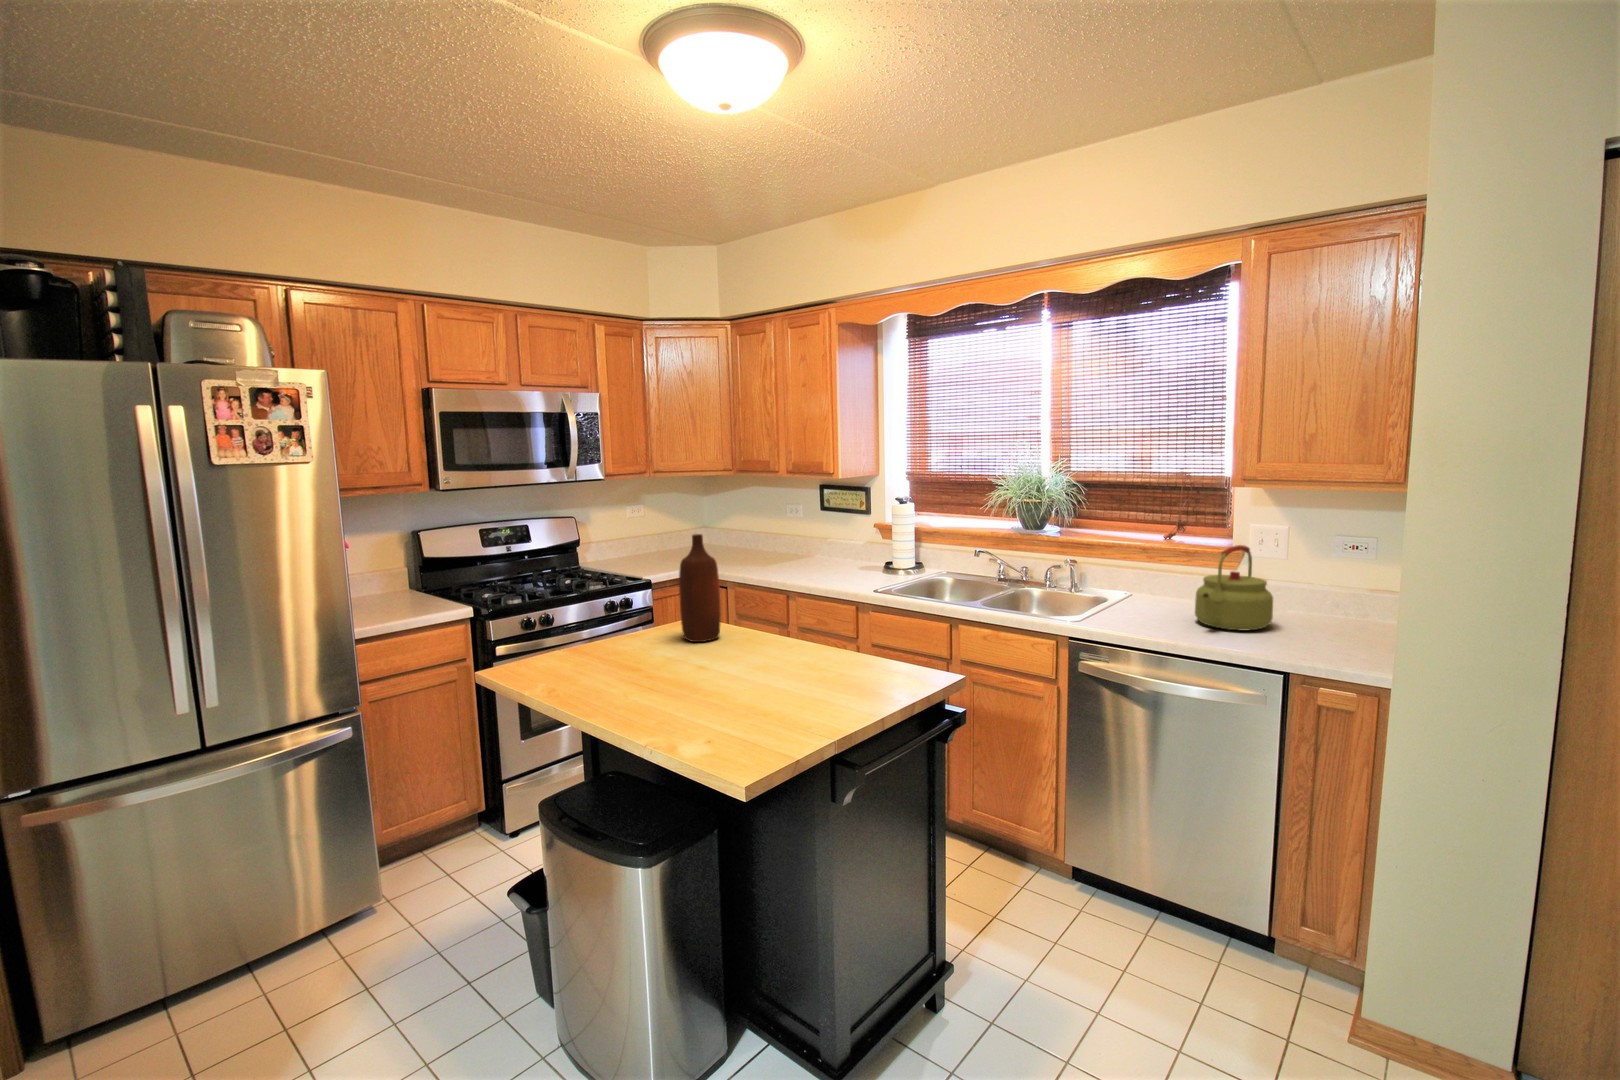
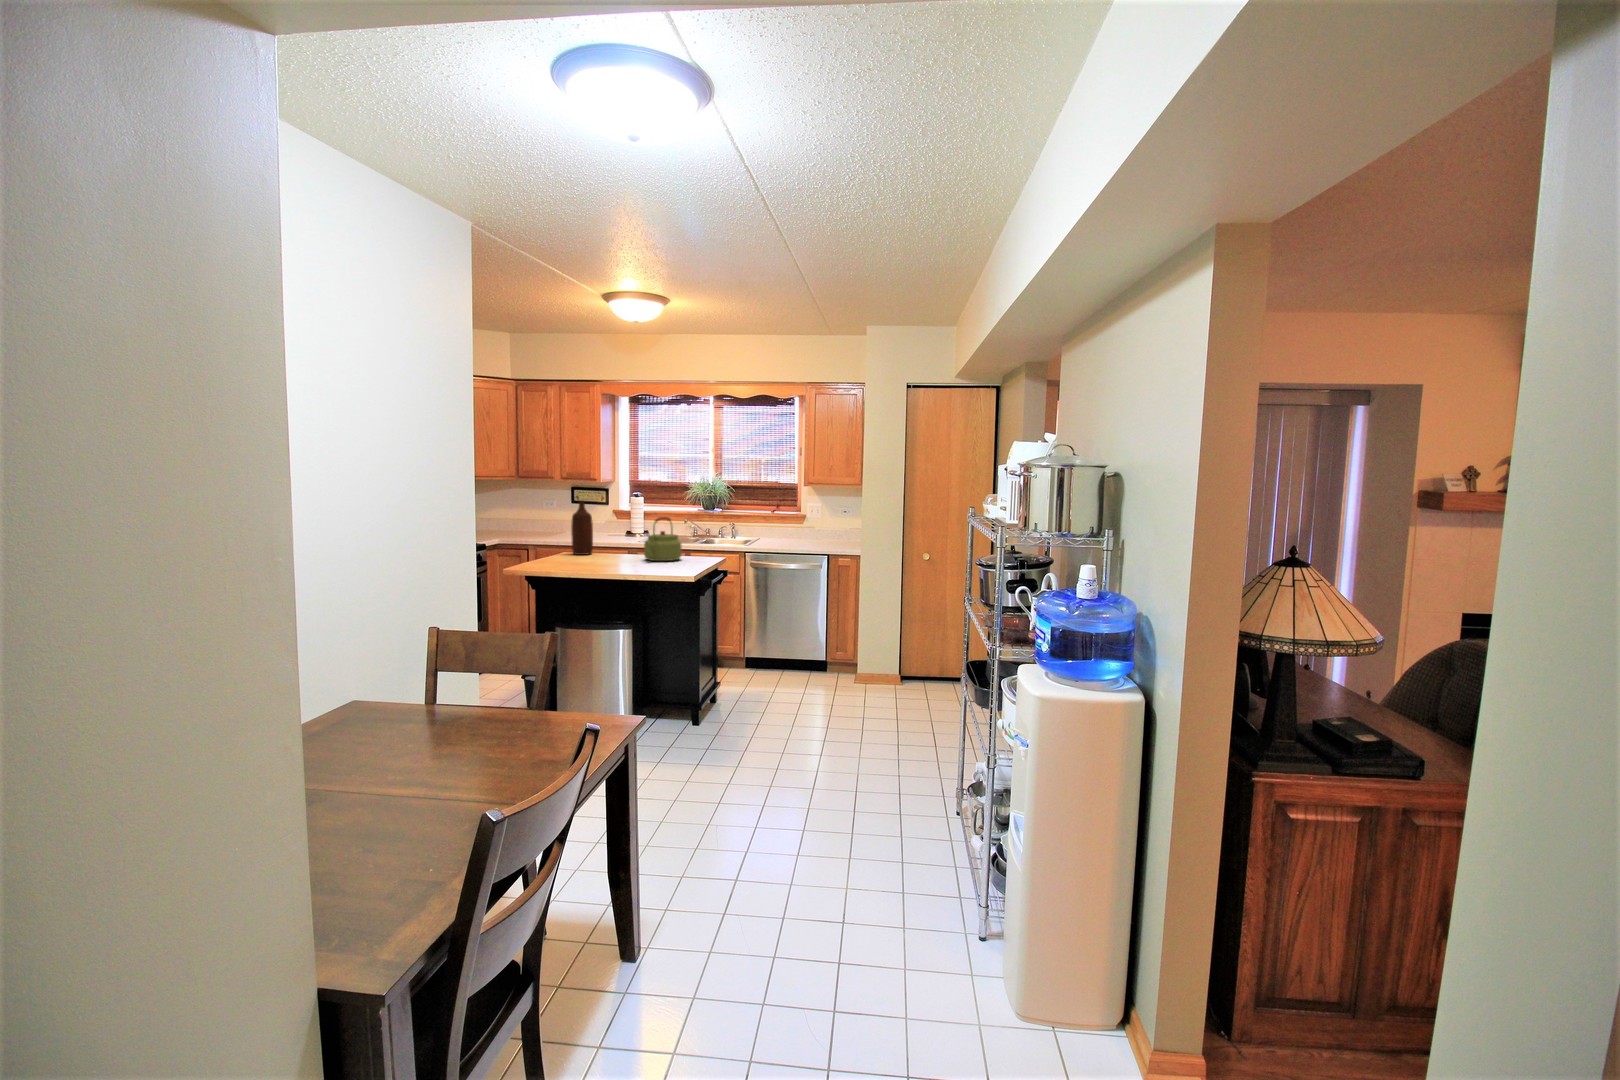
kettle: present [1195,545,1273,630] -> present [644,517,682,561]

